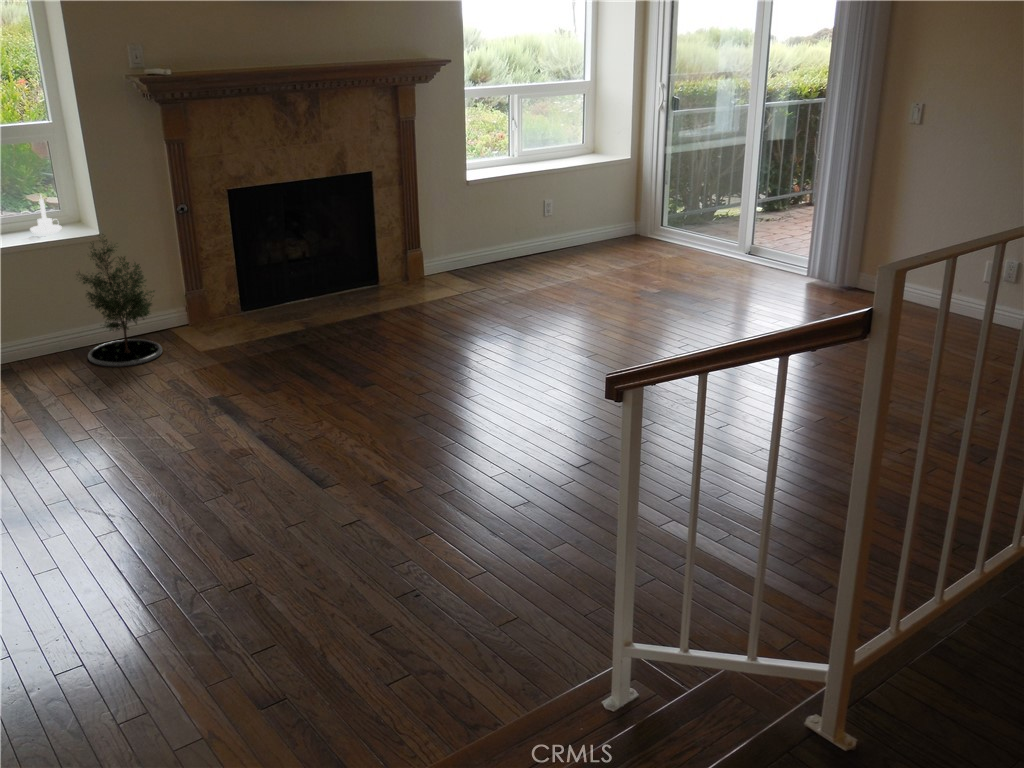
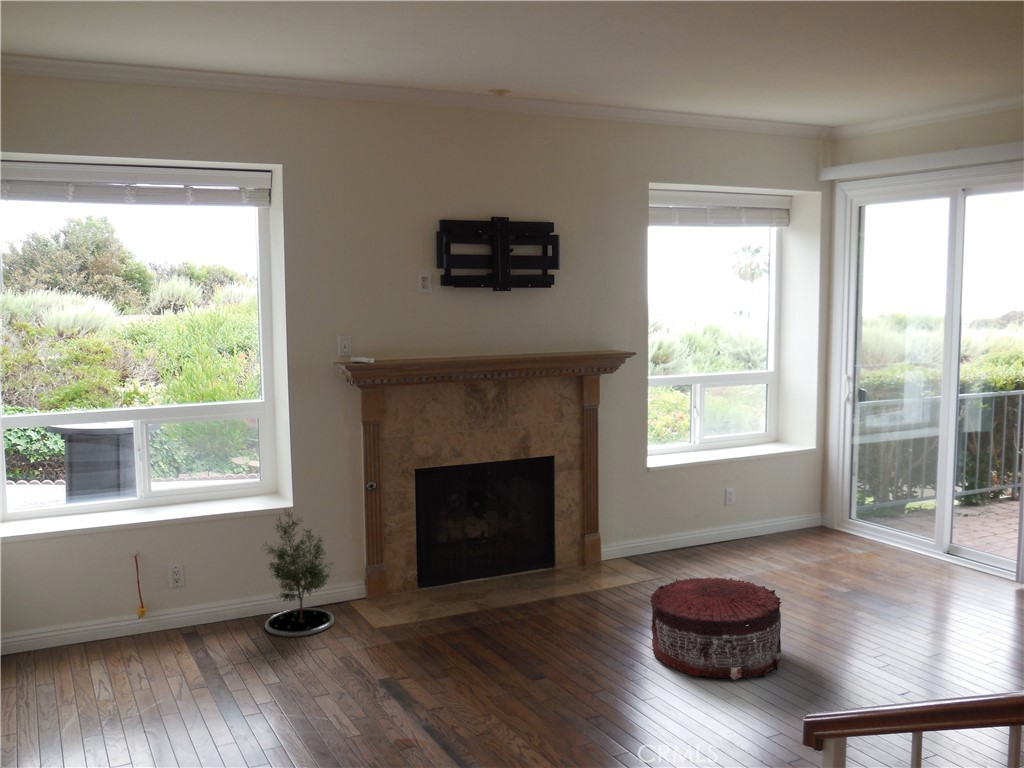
candle holder: present [30,195,62,234] -> none [234,470,262,506]
pouf: none [488,283,608,372] -> present [650,577,781,680]

